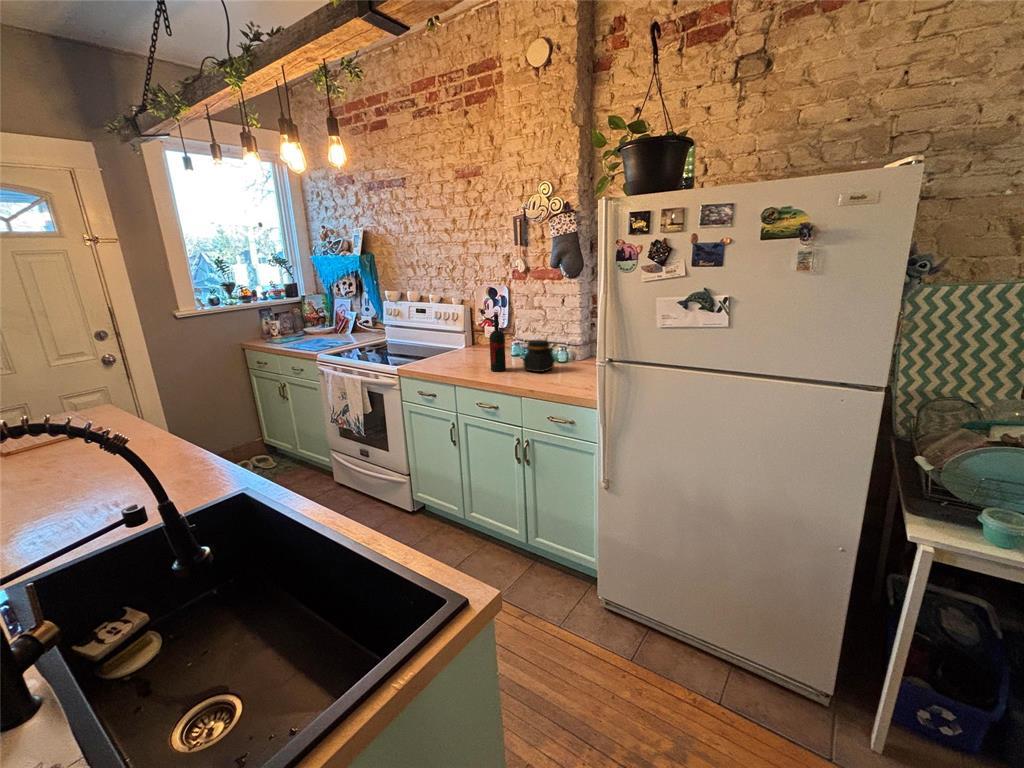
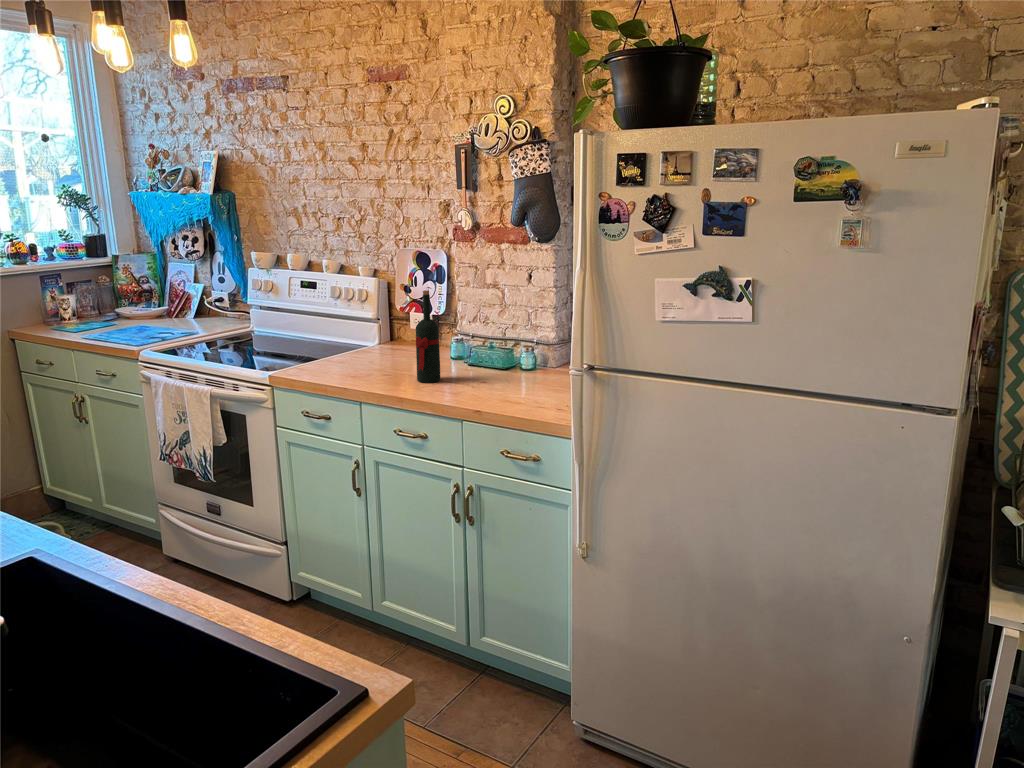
jar: present [523,339,554,372] -> none [467,334,514,384]

